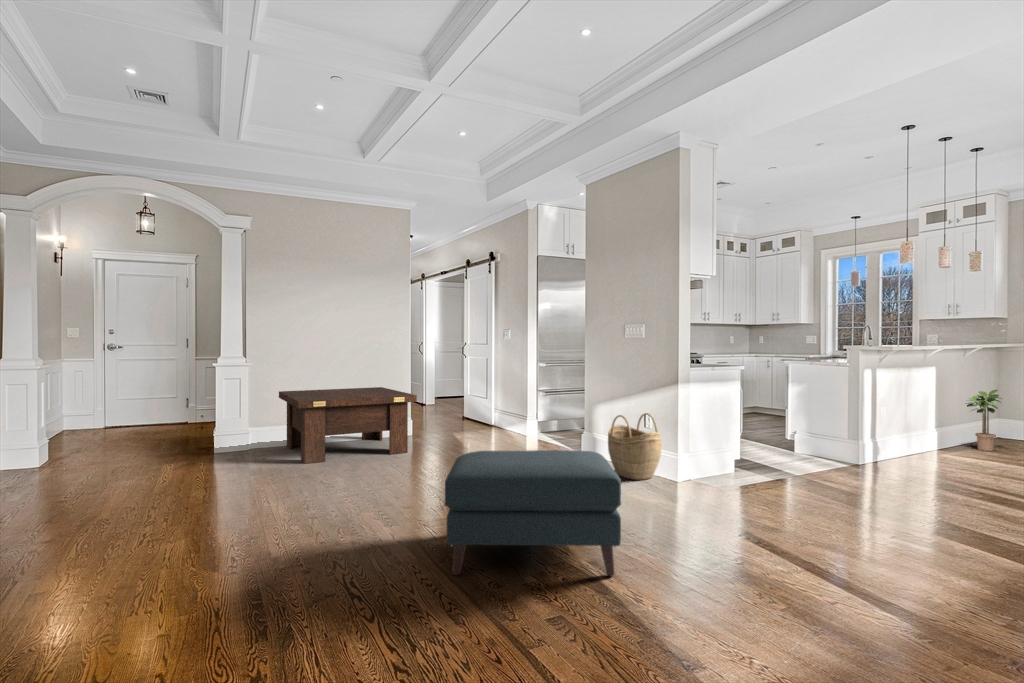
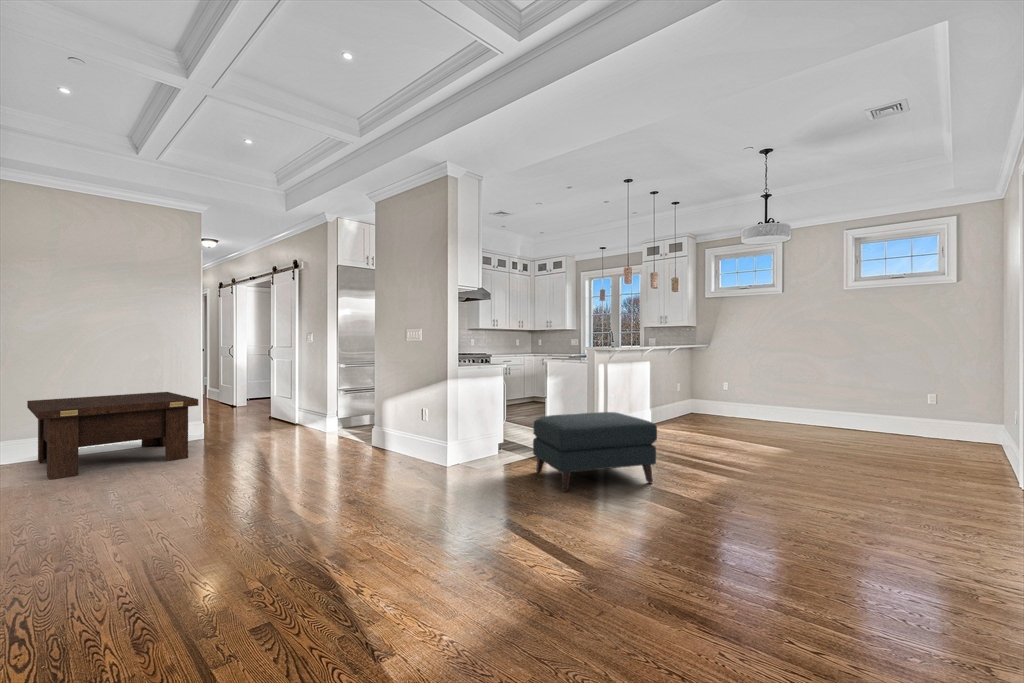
potted plant: present [965,390,1002,451] -> none [668,378,693,423]
woven basket: present [608,413,662,480] -> none [388,407,435,468]
ottoman: present [445,450,621,576] -> present [533,412,657,492]

